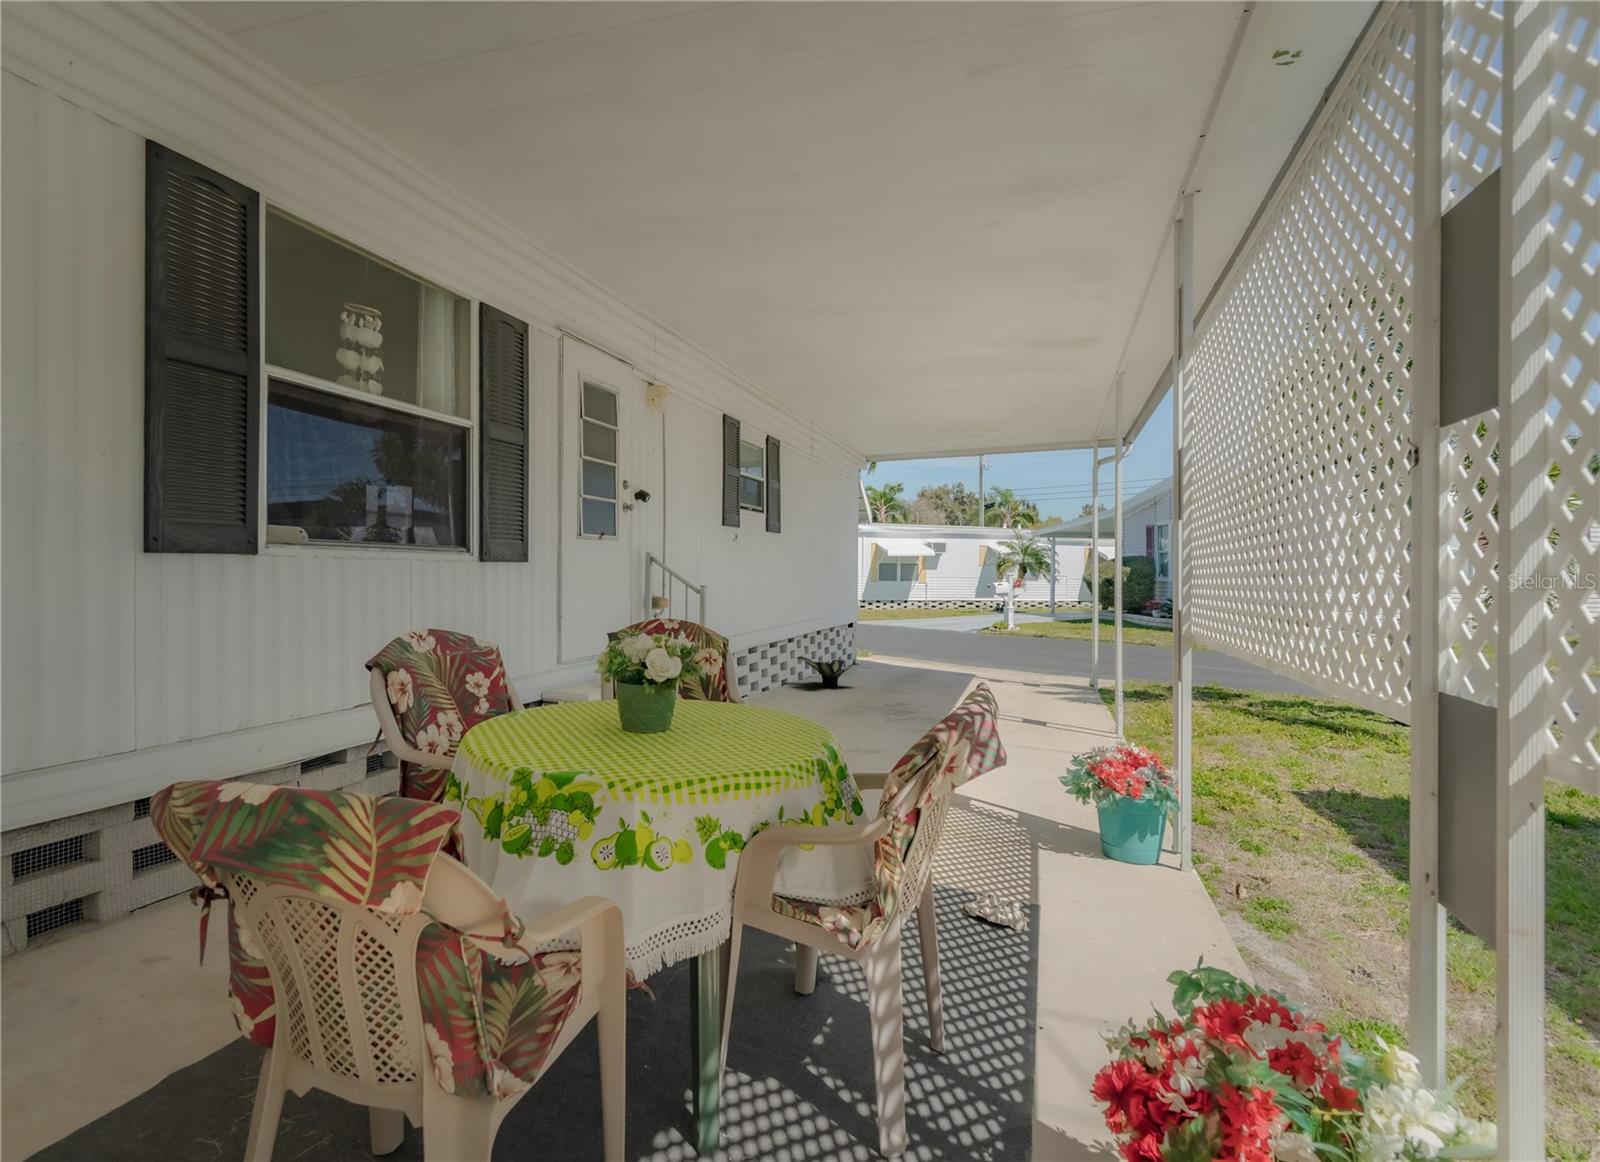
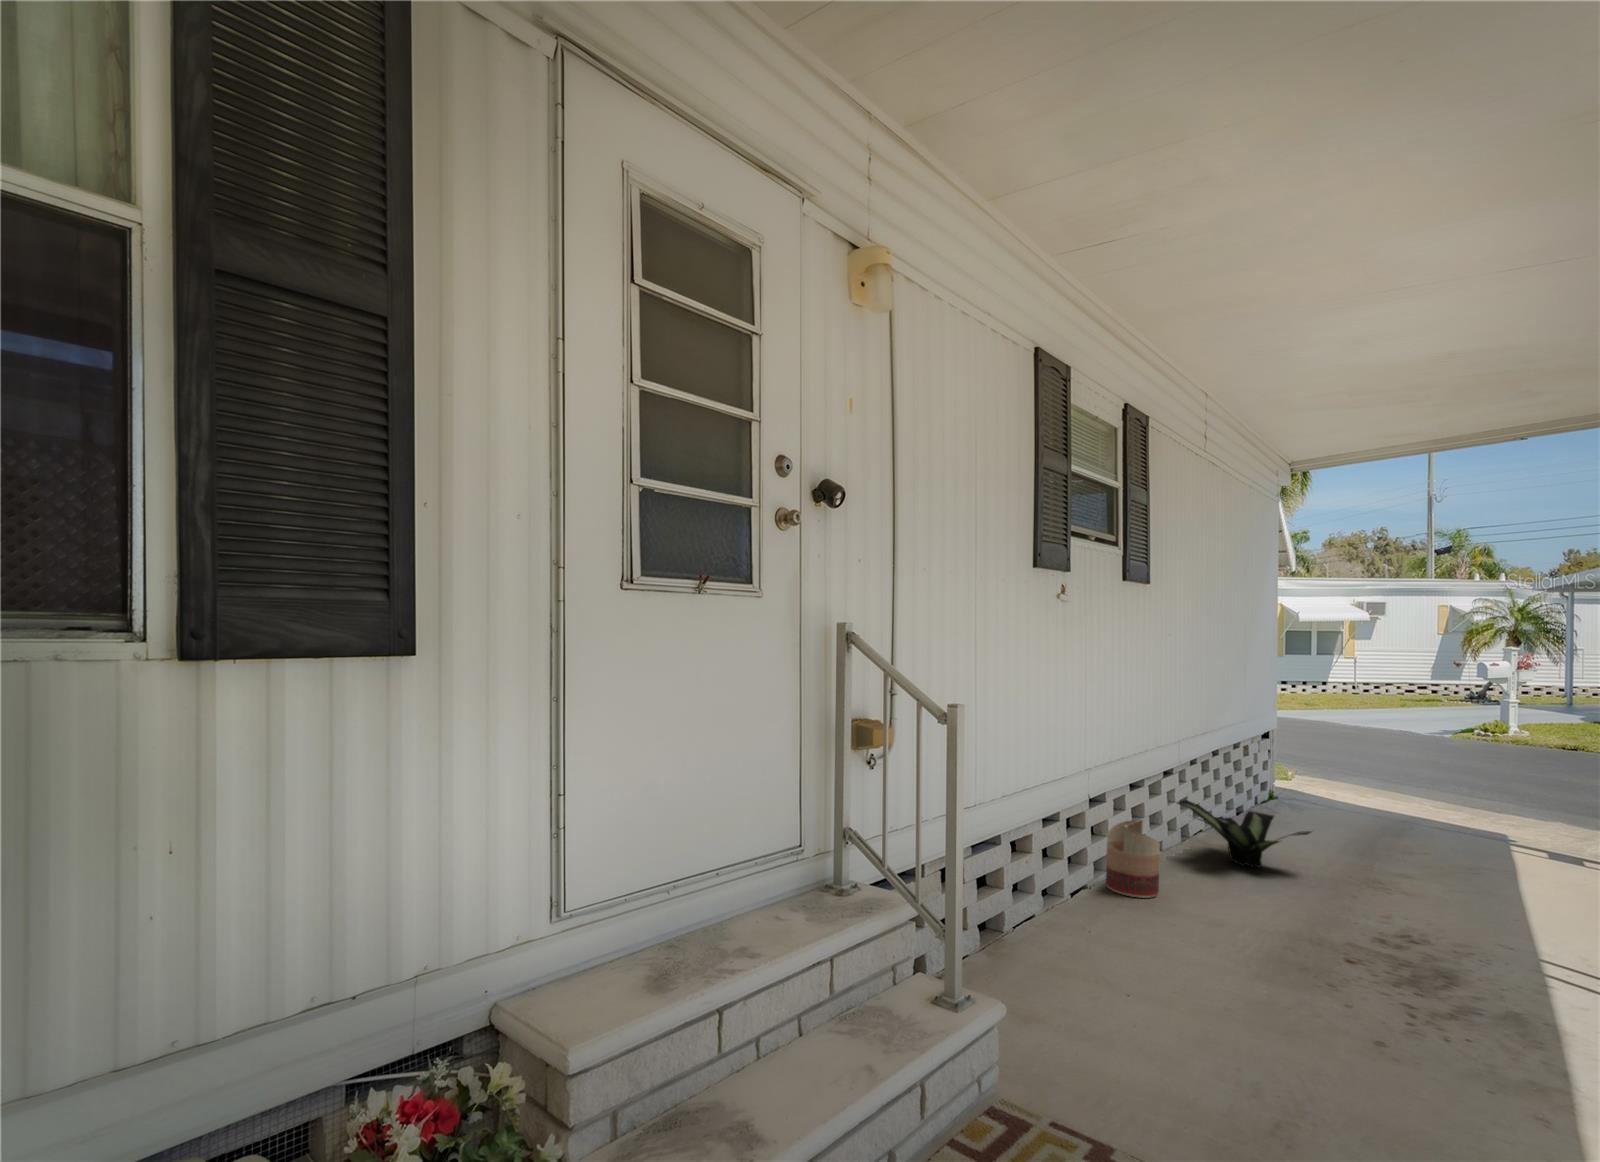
basket: none [760,662,786,700] -> present [1106,819,1160,898]

